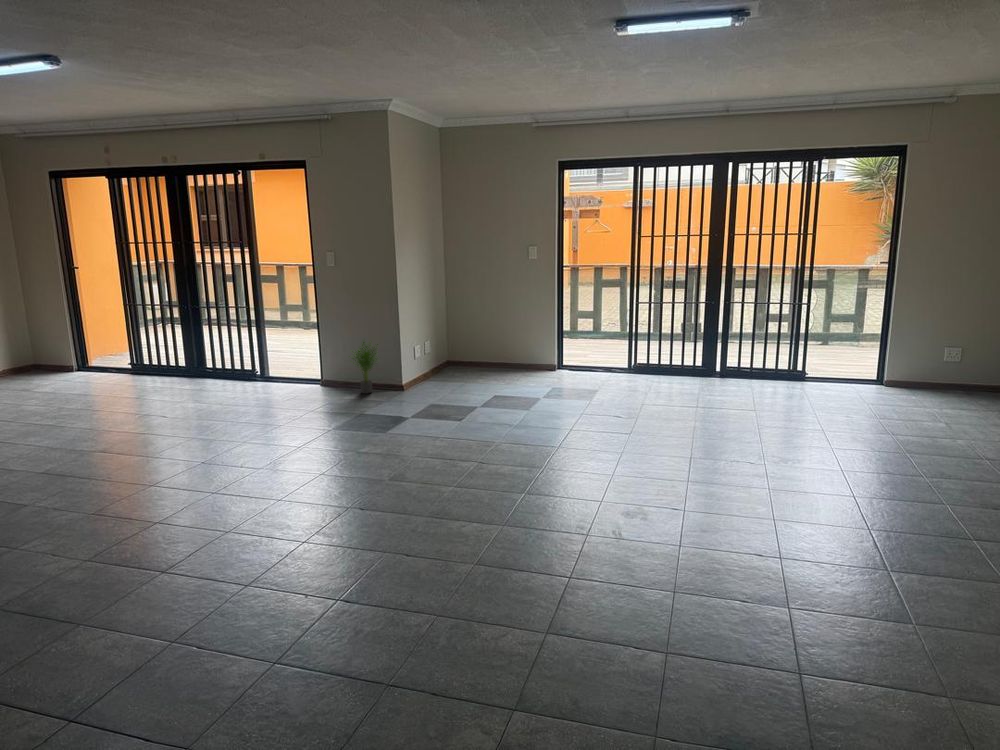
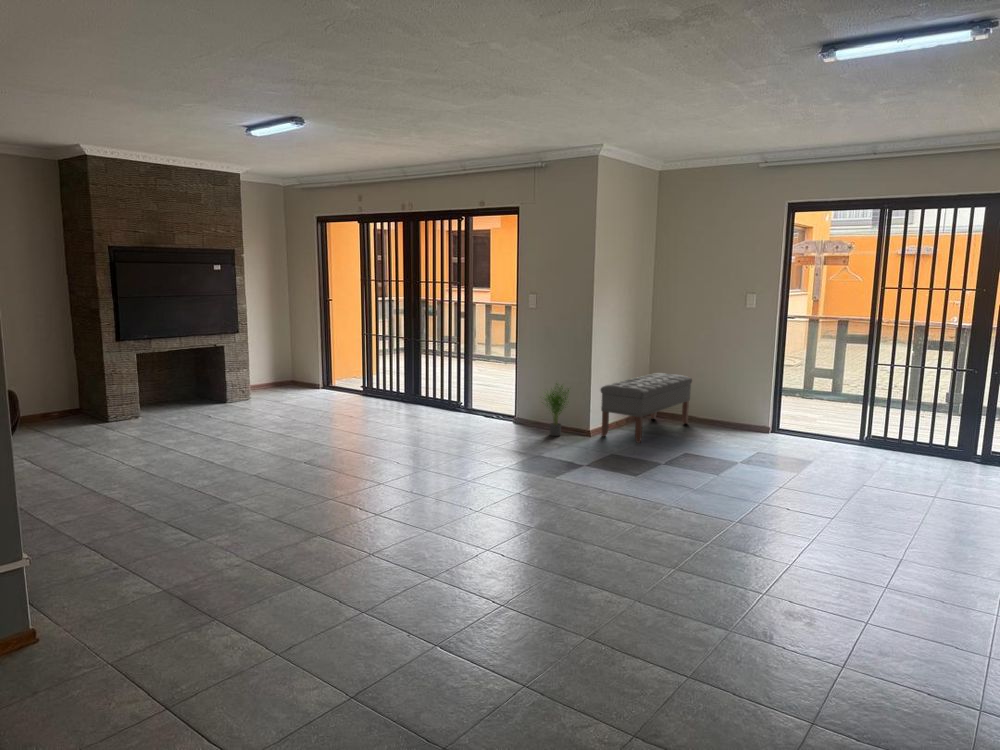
bench: none [407,324,486,391] -> present [601,373,692,443]

